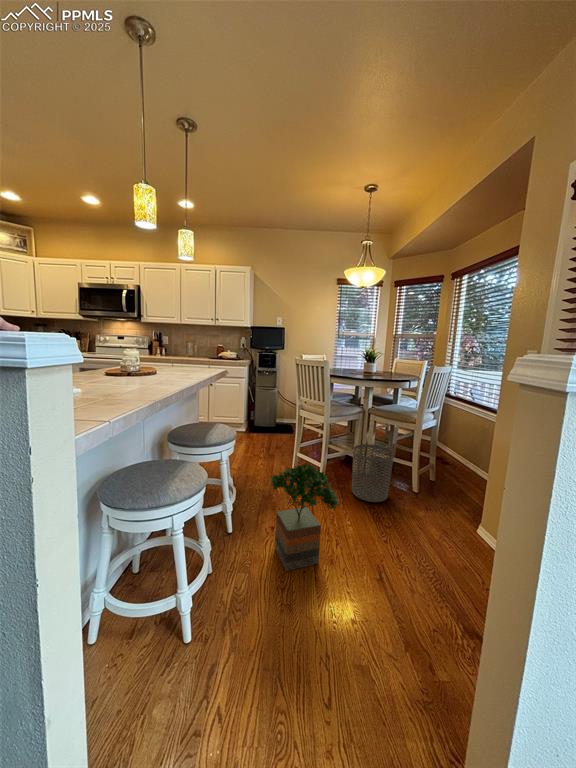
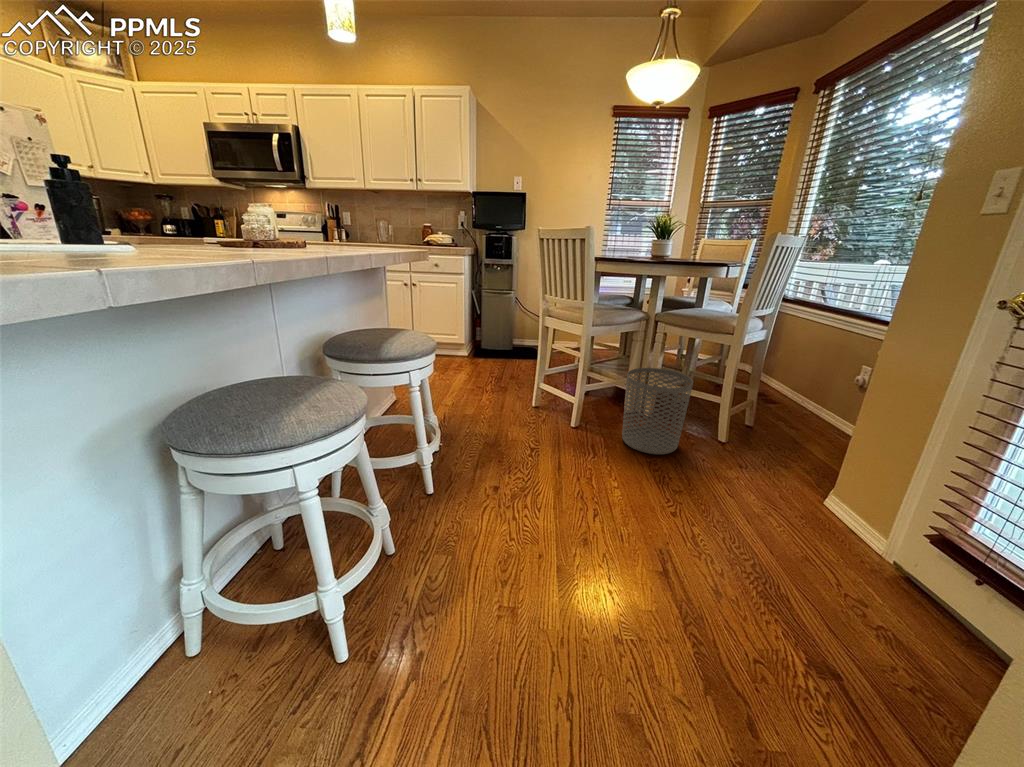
potted tree: present [271,464,338,571] -> none [483,389,601,554]

